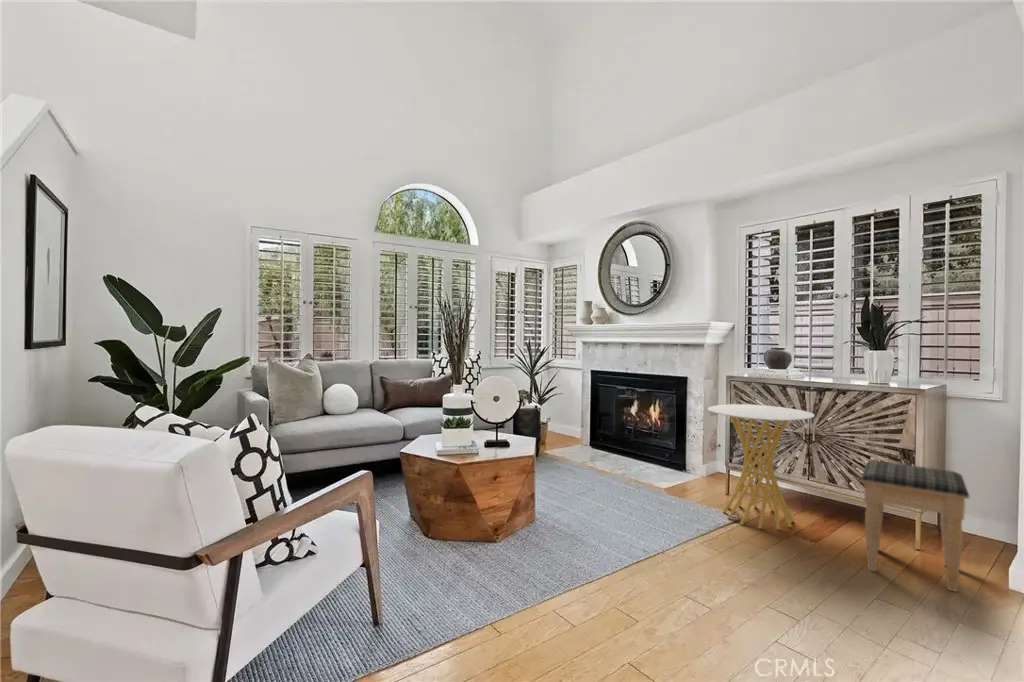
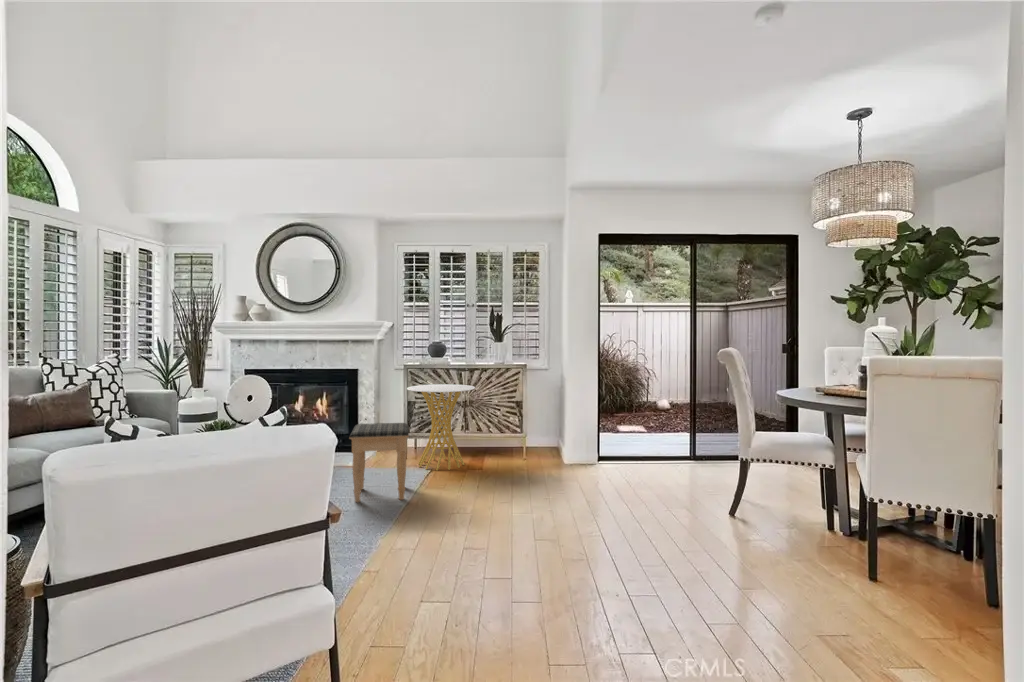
footstool: present [861,461,969,592] -> present [349,423,409,502]

